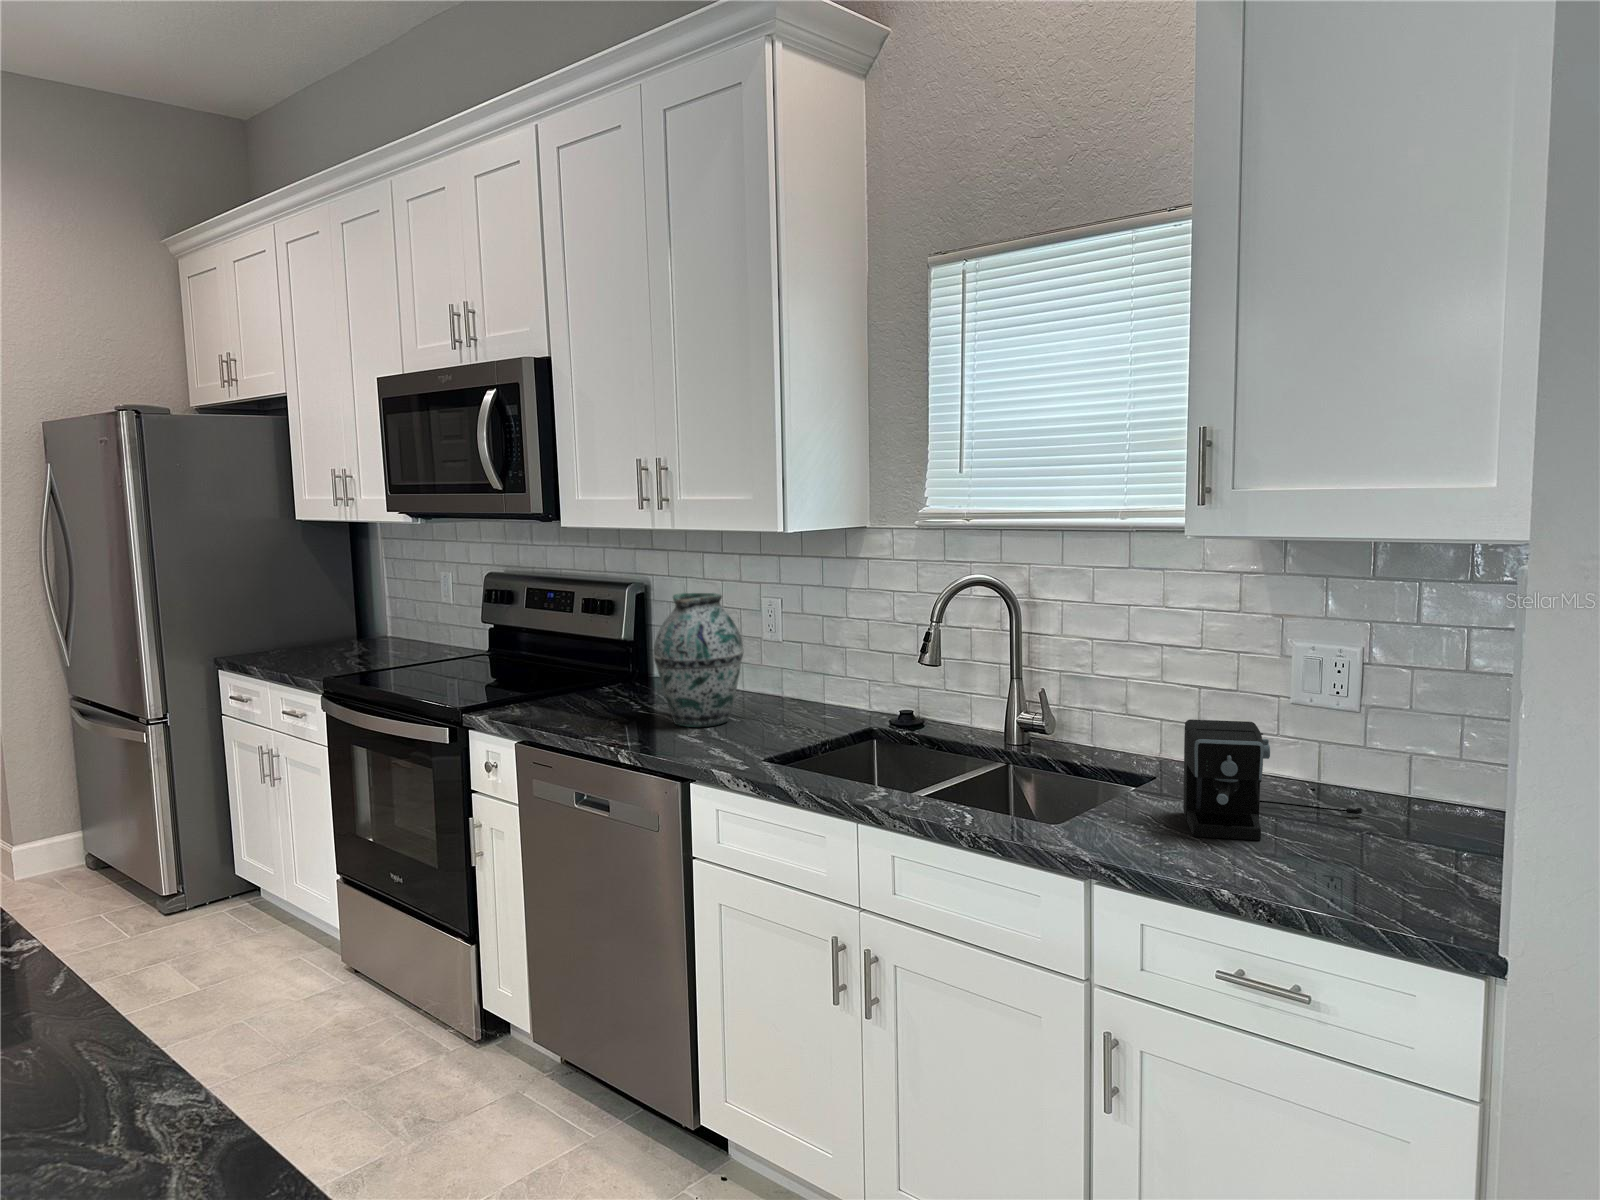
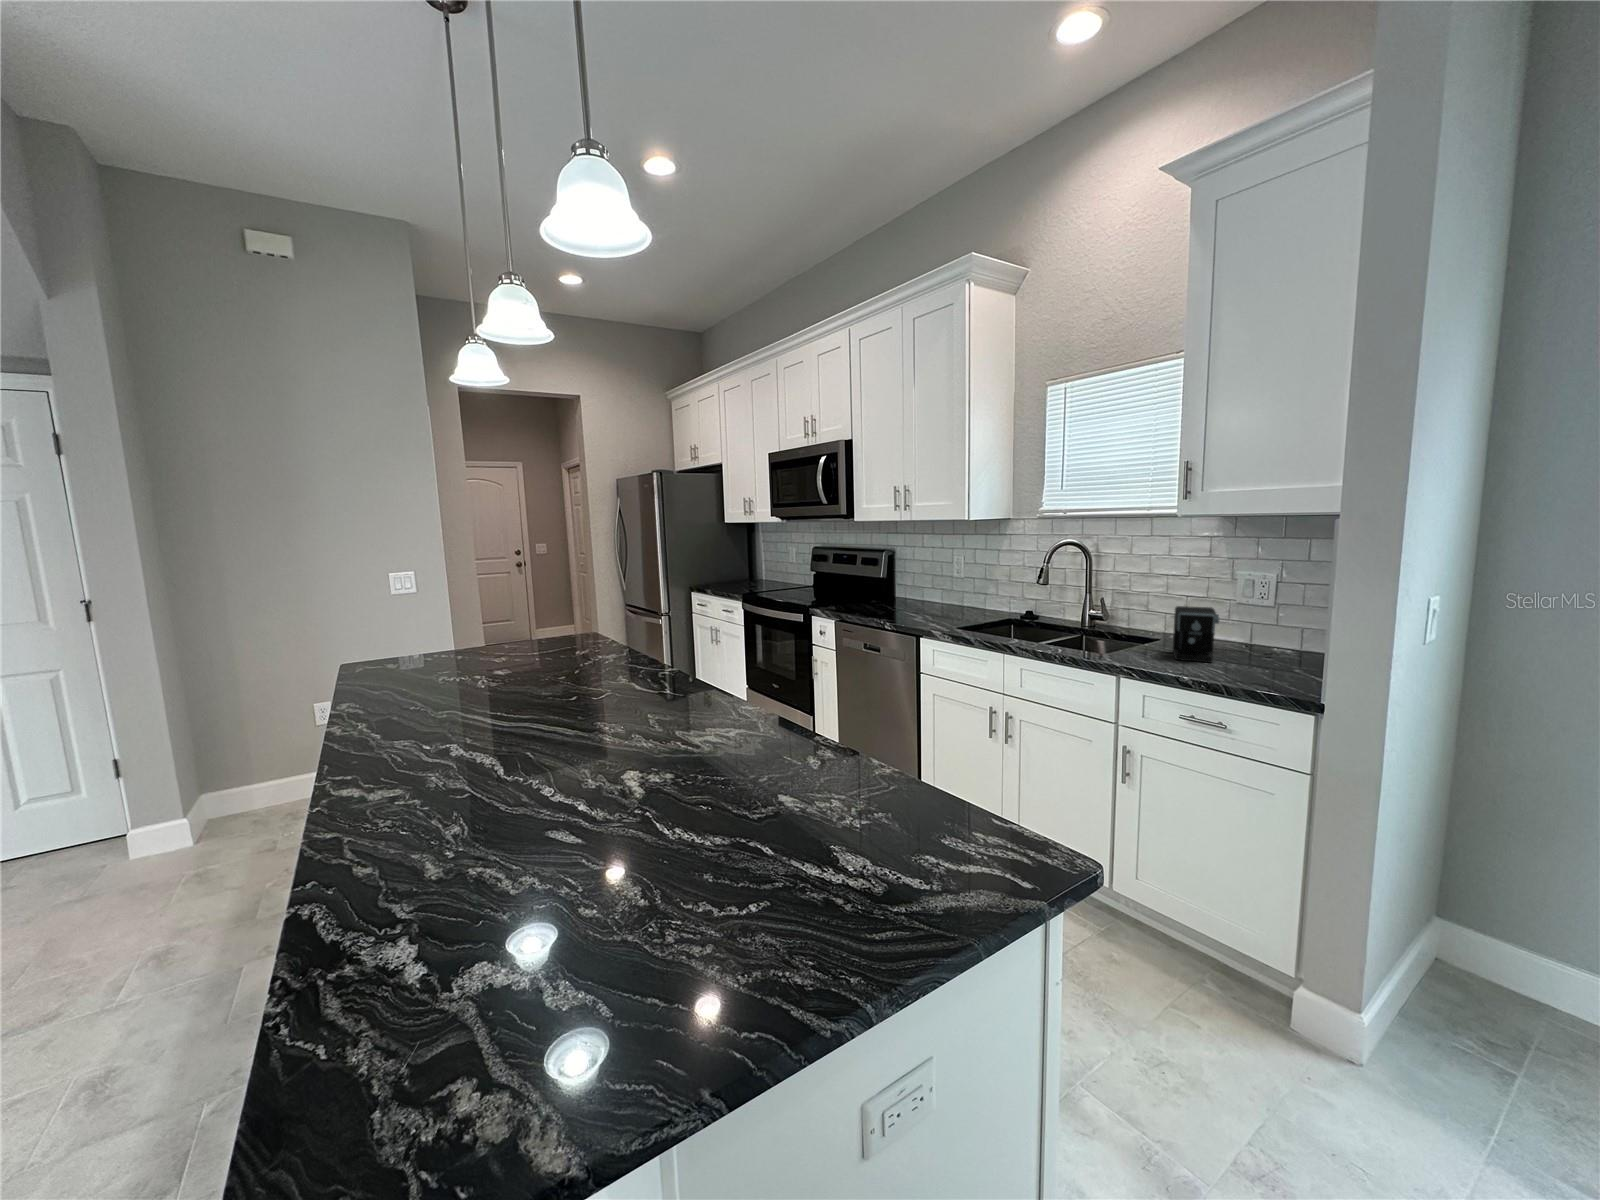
vase: present [653,593,744,727] -> none [901,551,946,615]

